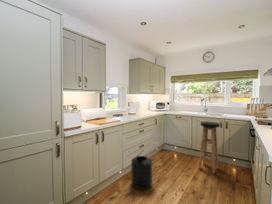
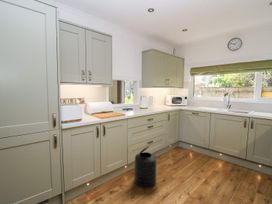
bar stool: present [199,122,220,173] -> none [213,120,241,179]

